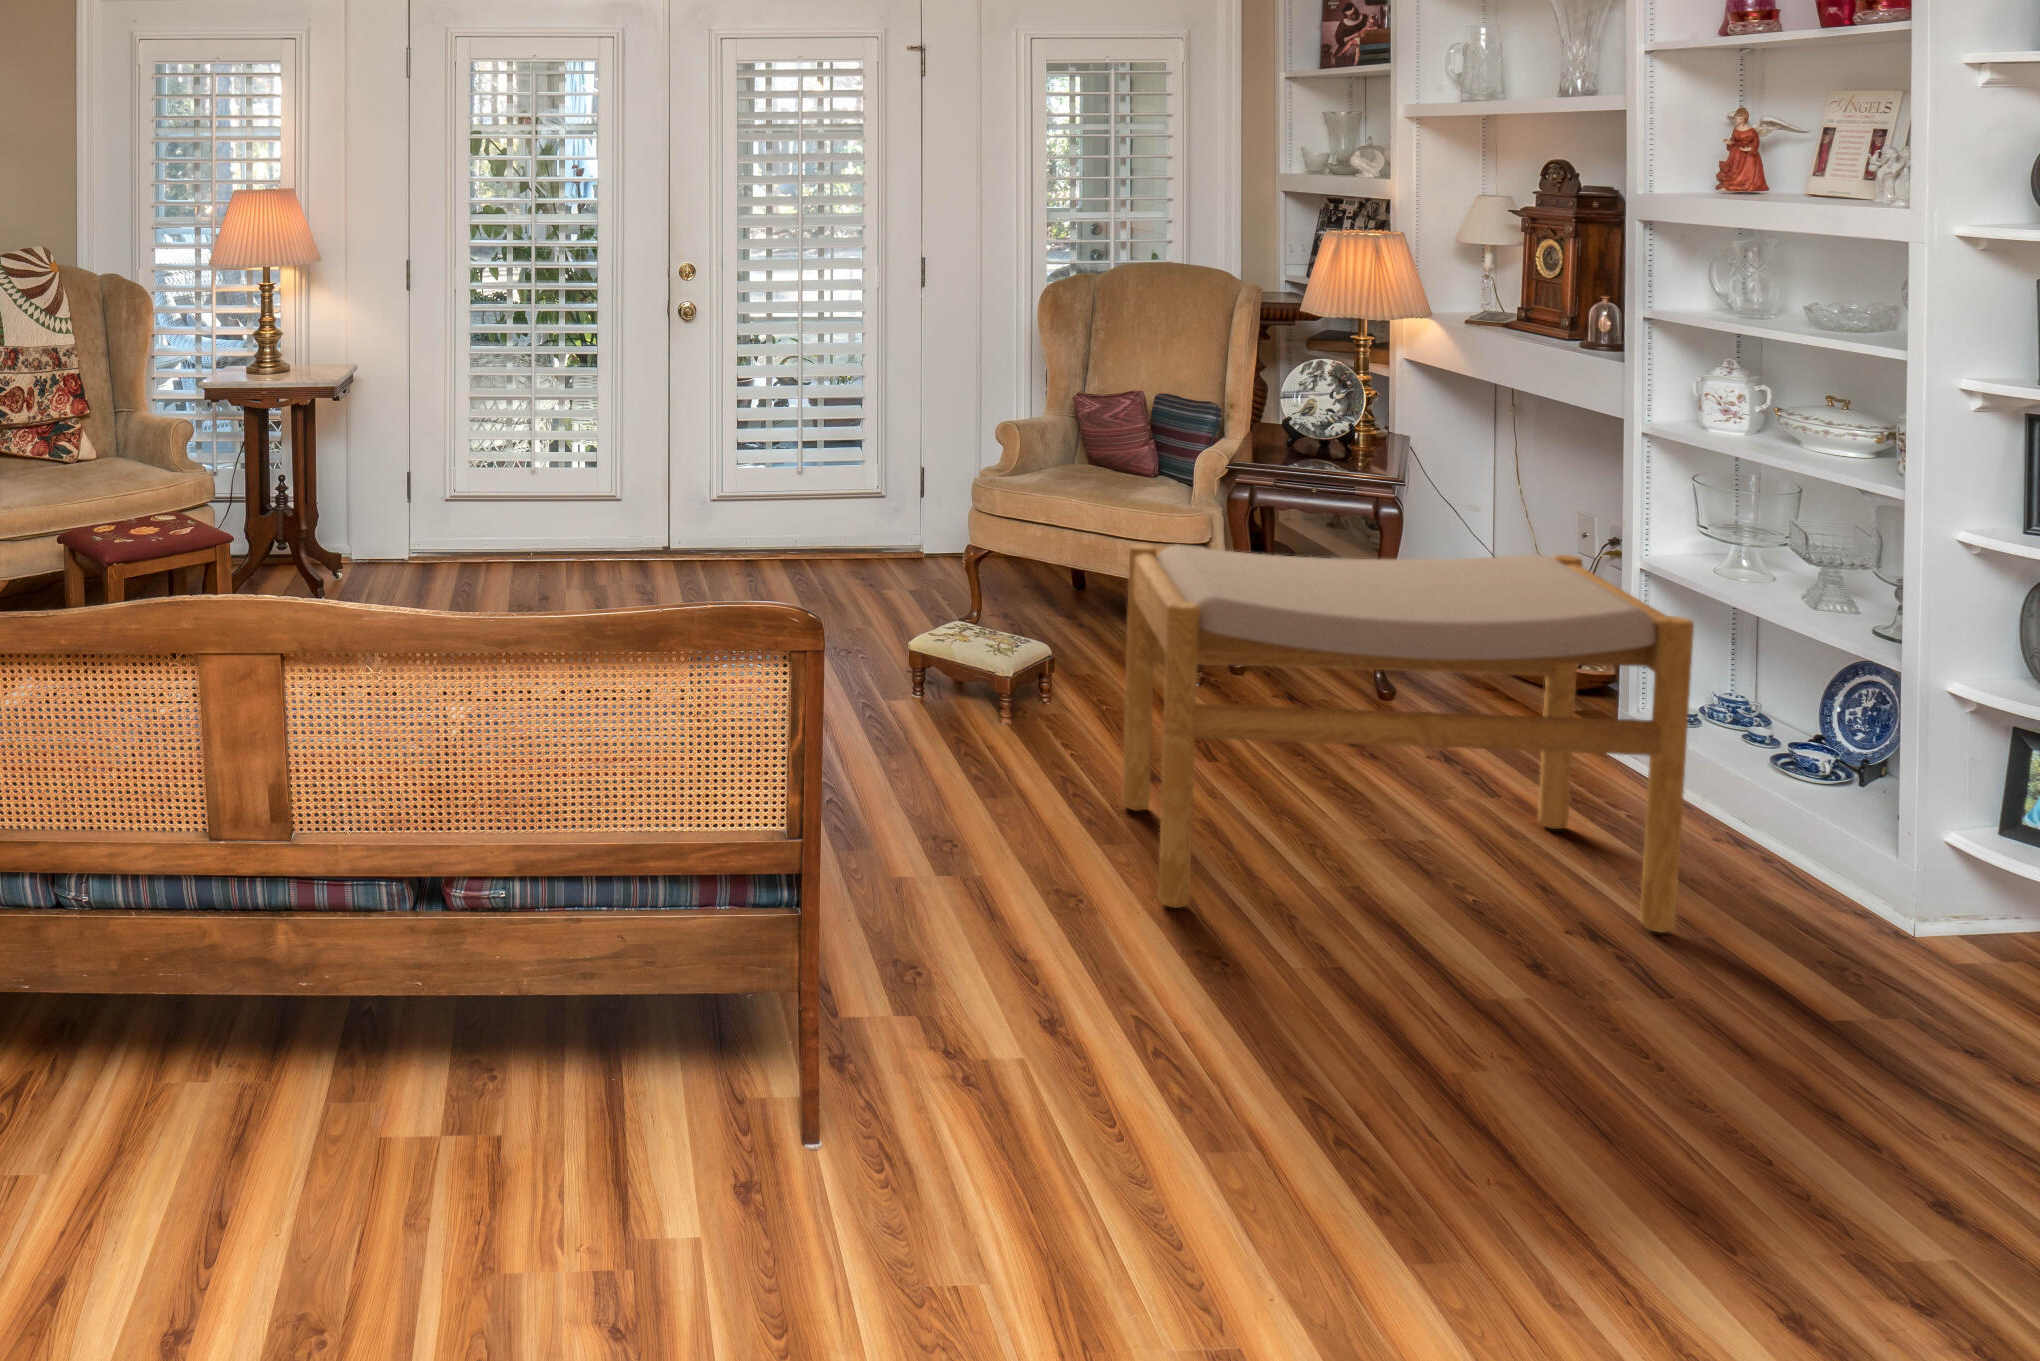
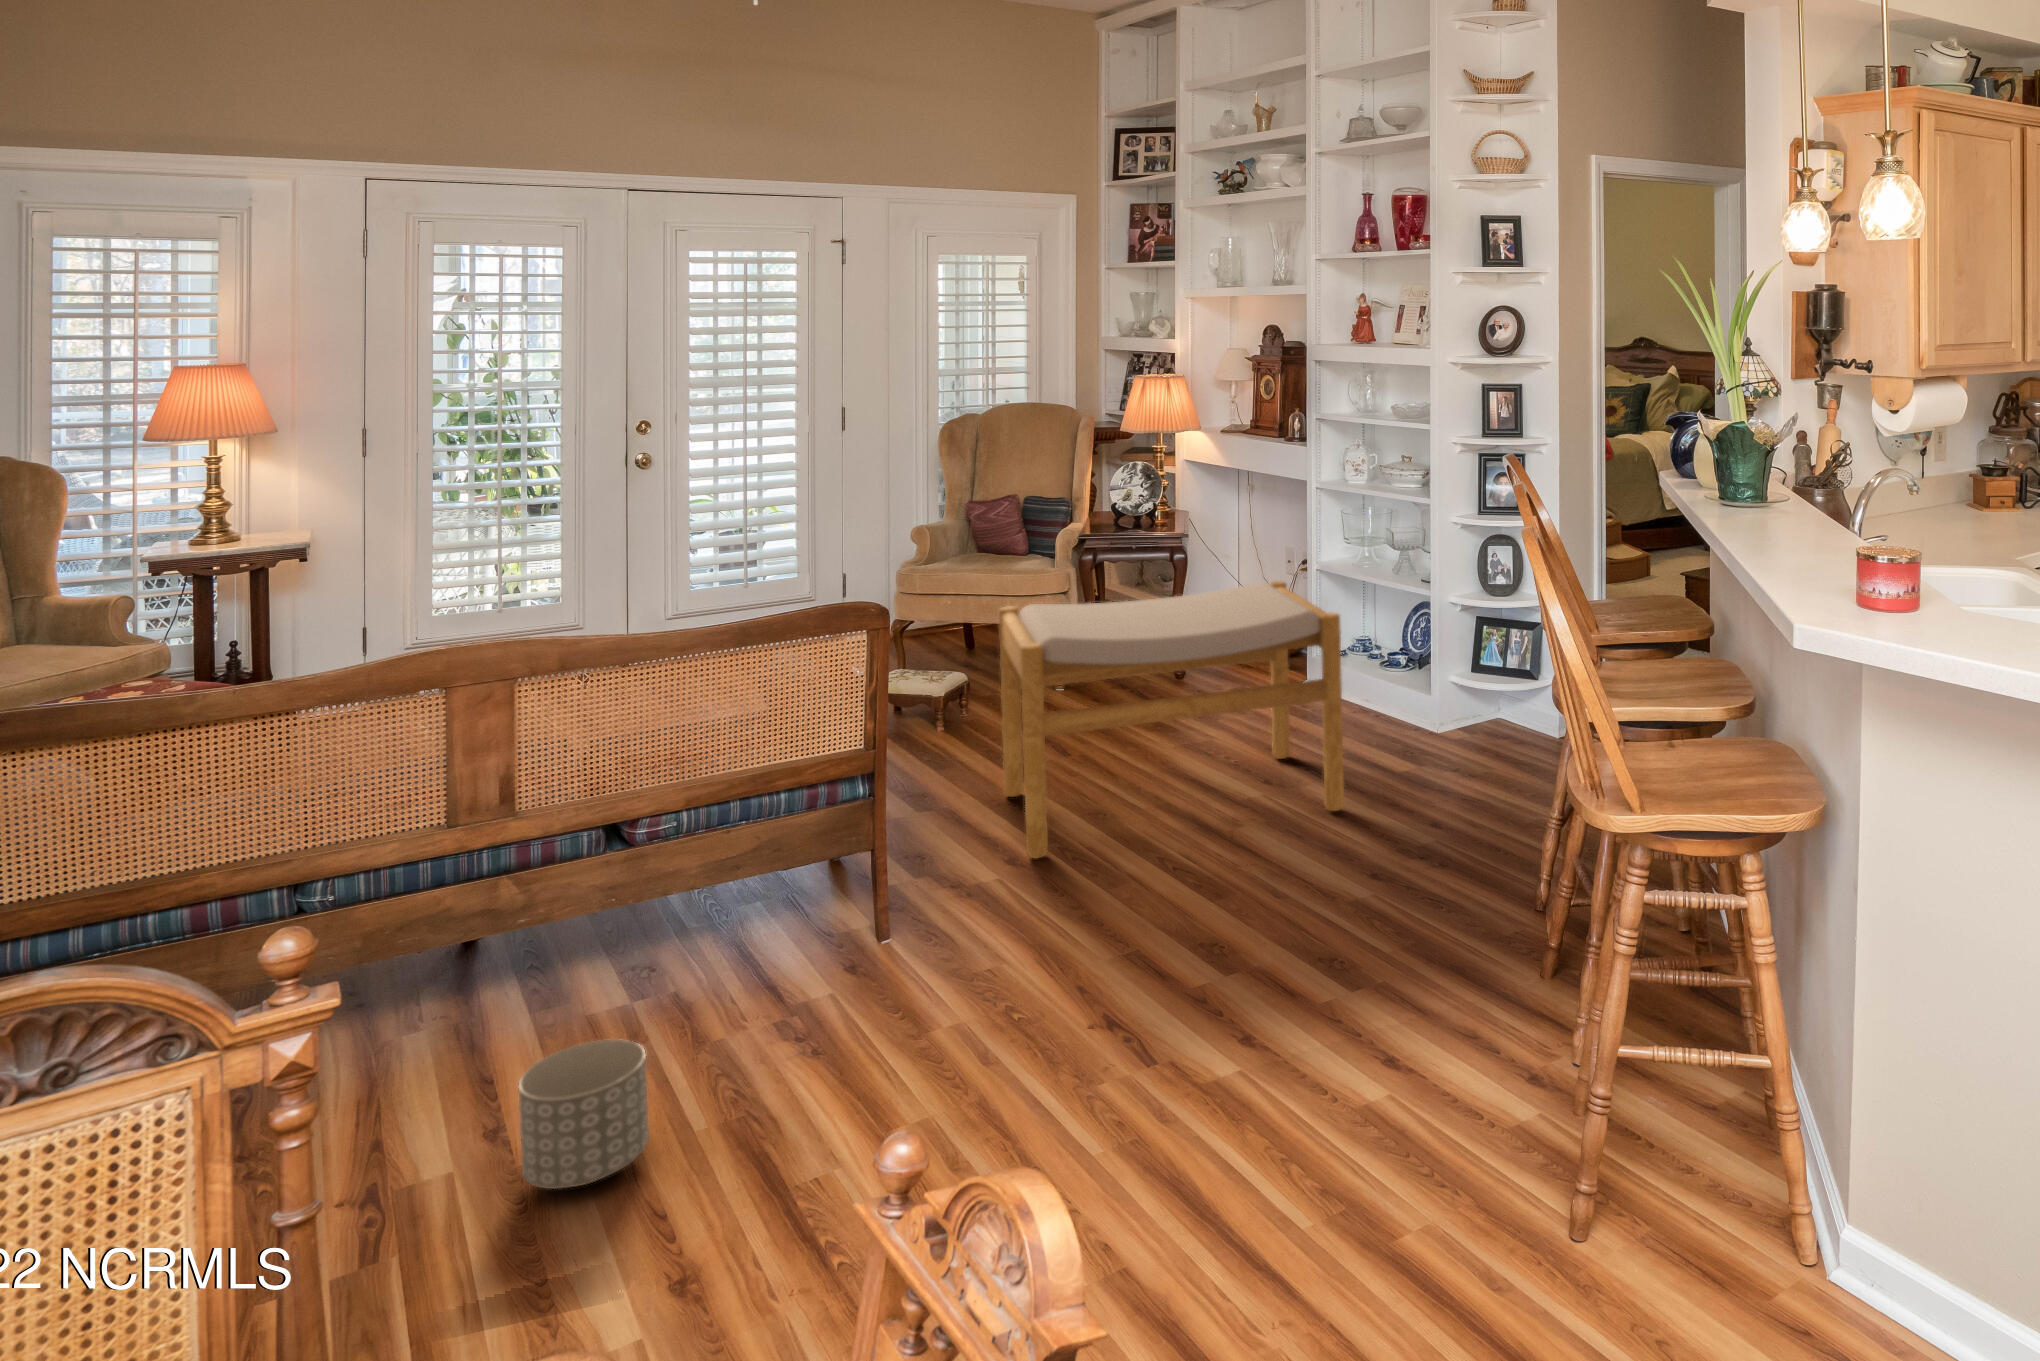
planter: none [530,1039,673,1223] -> present [518,1039,649,1189]

